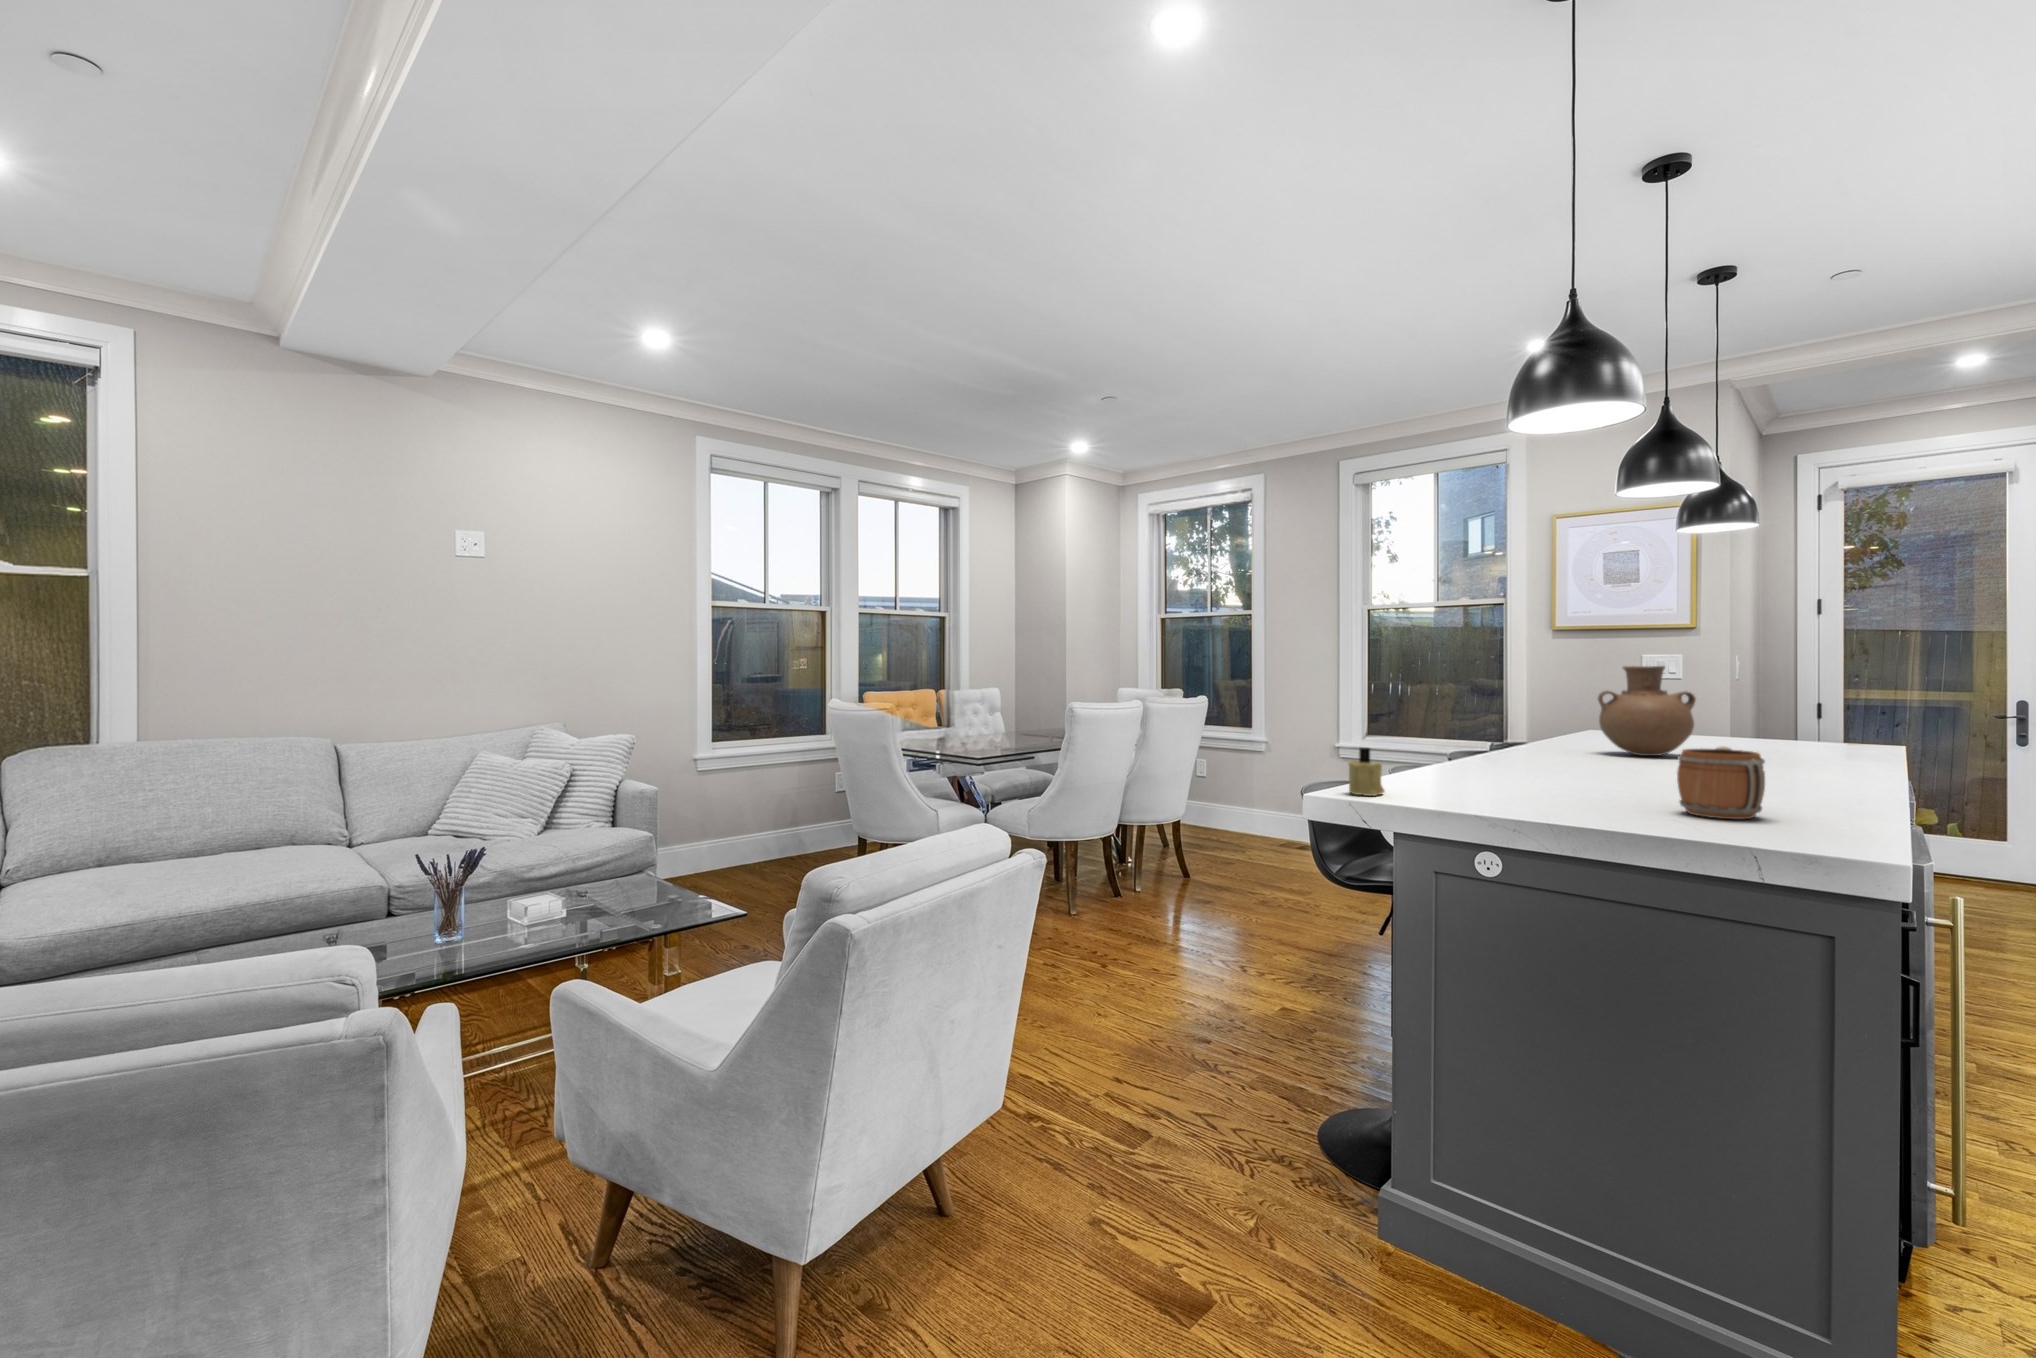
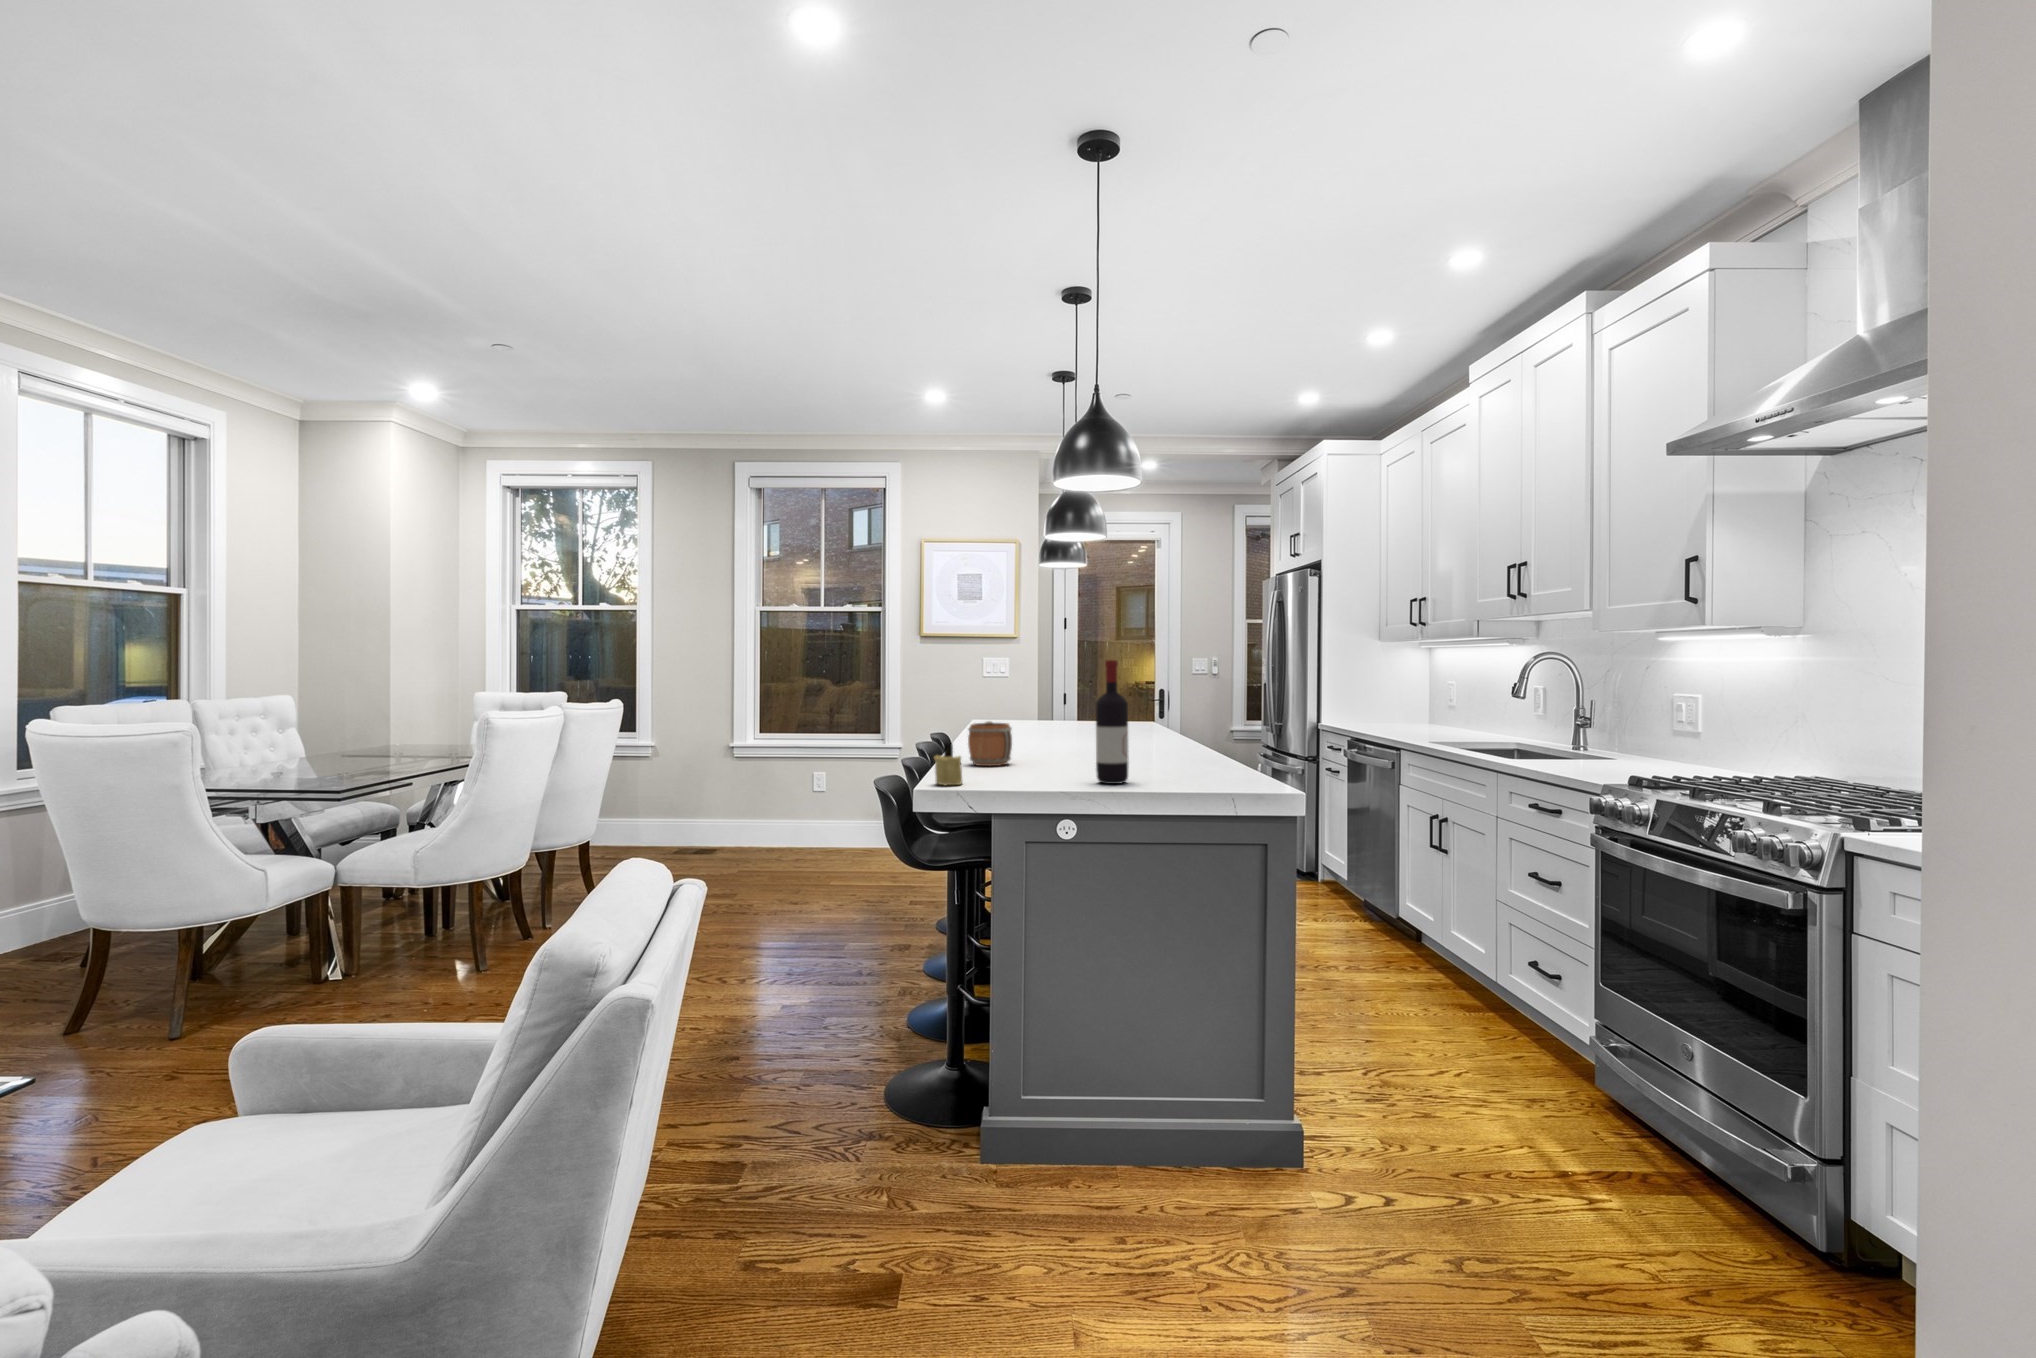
wine bottle: none [1551,654,1601,818] -> present [1095,660,1129,784]
vase: present [1598,666,1696,756] -> none [1013,666,1074,736]
mug: present [1677,746,1765,819] -> present [968,721,1012,766]

